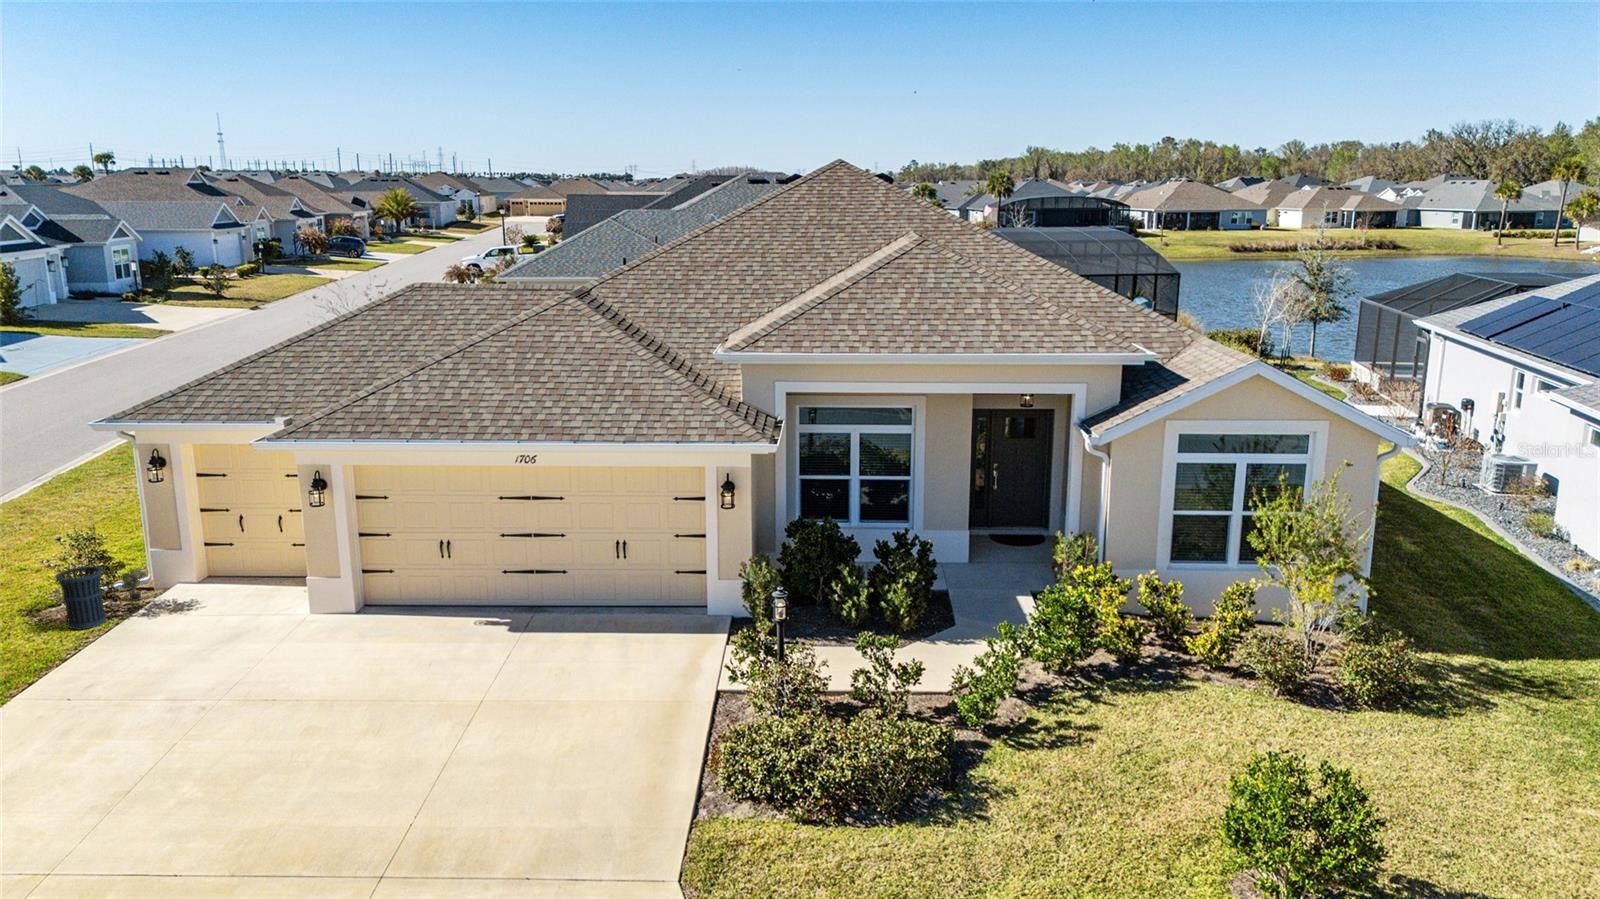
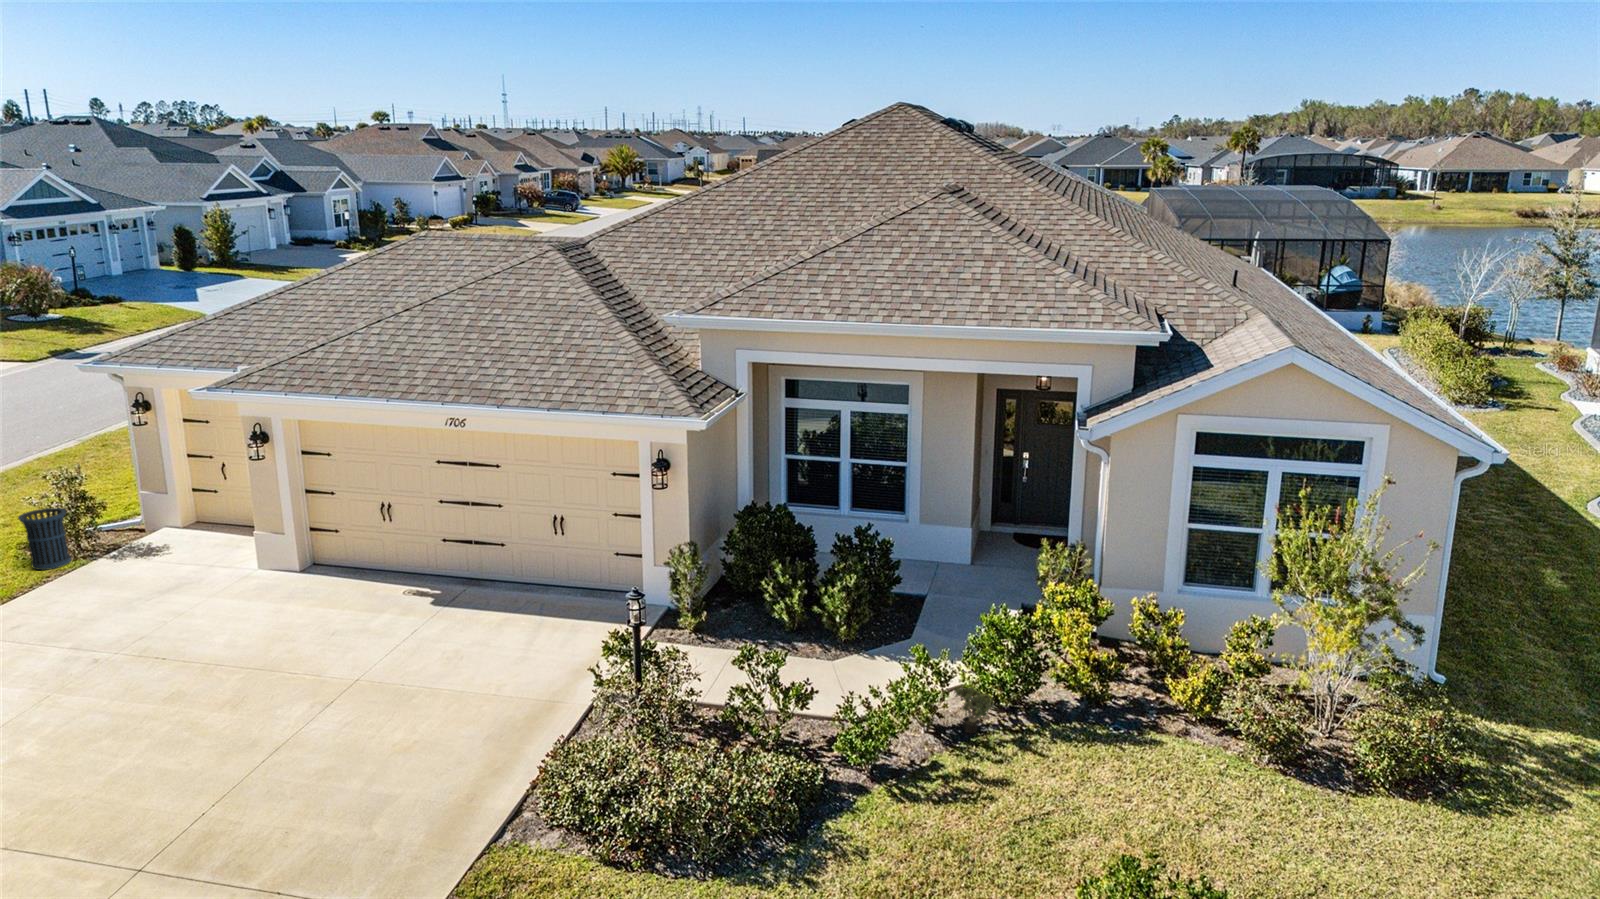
potted plant: present [121,569,149,601] -> present [954,687,994,733]

